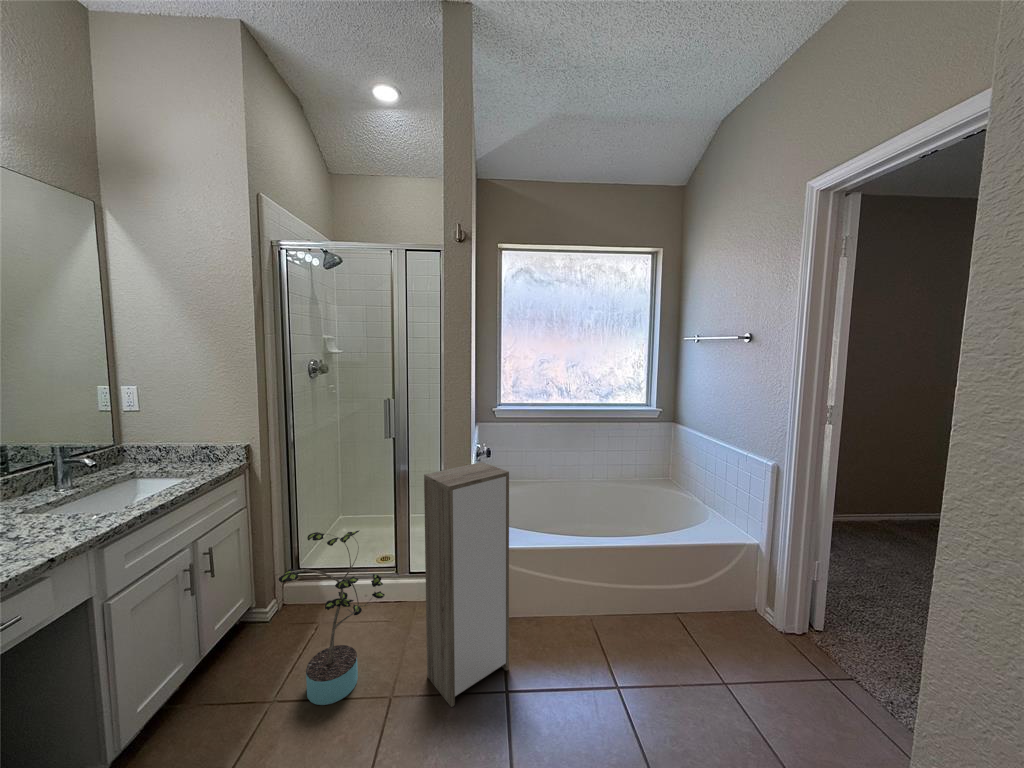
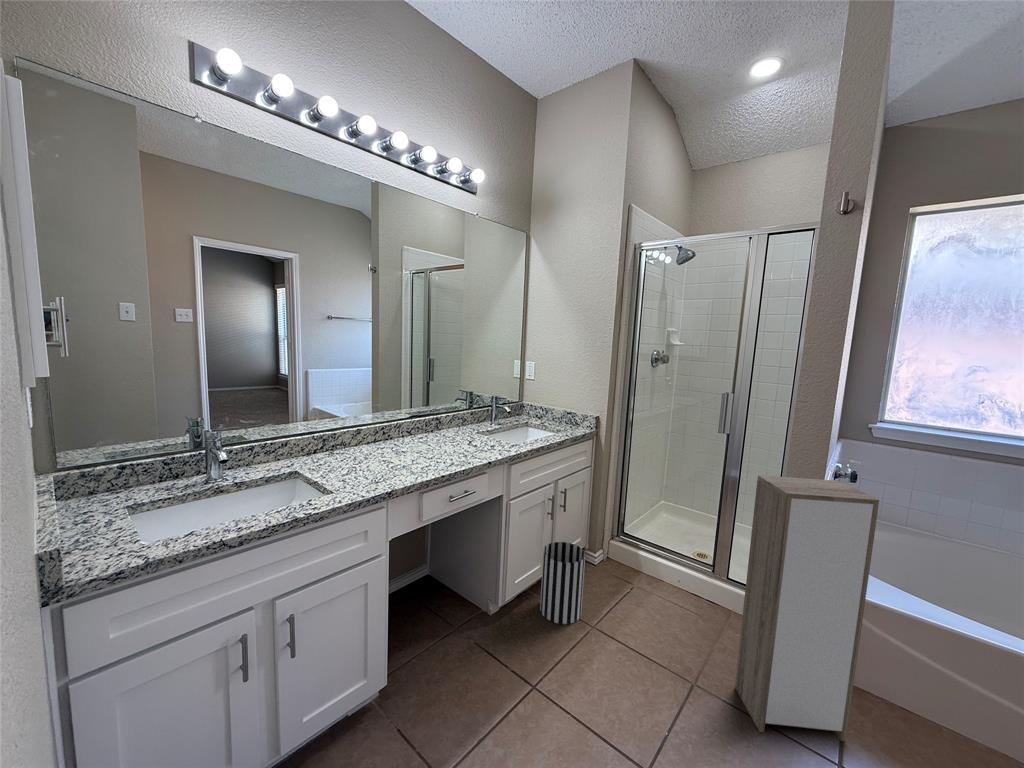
potted plant: present [279,531,385,705] -> none [611,502,700,657]
wastebasket: none [181,614,252,733] -> present [540,542,585,624]

